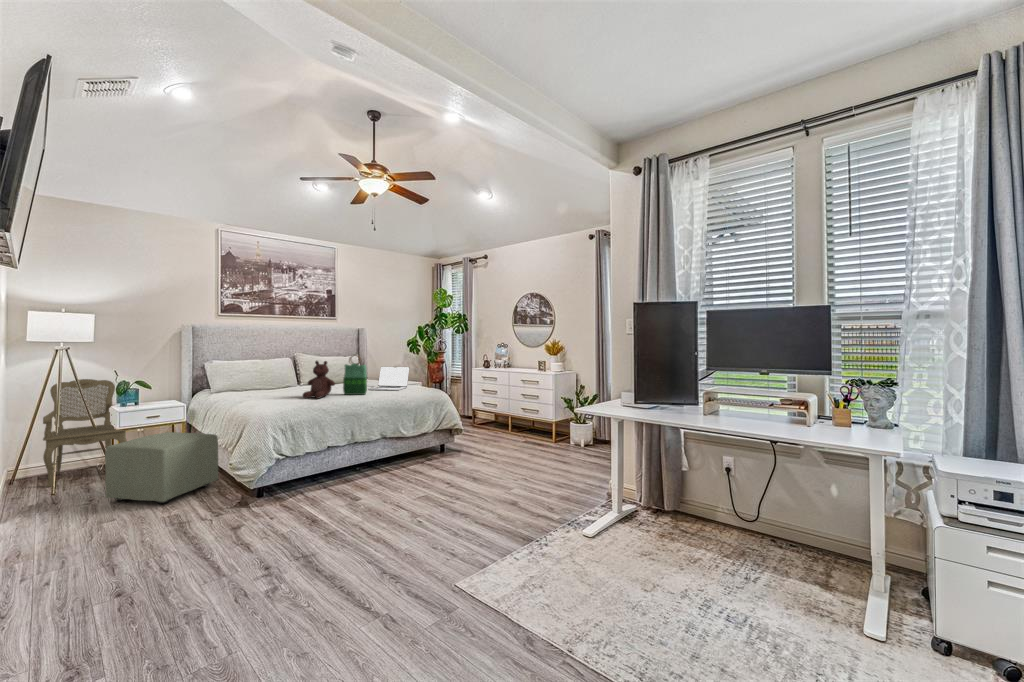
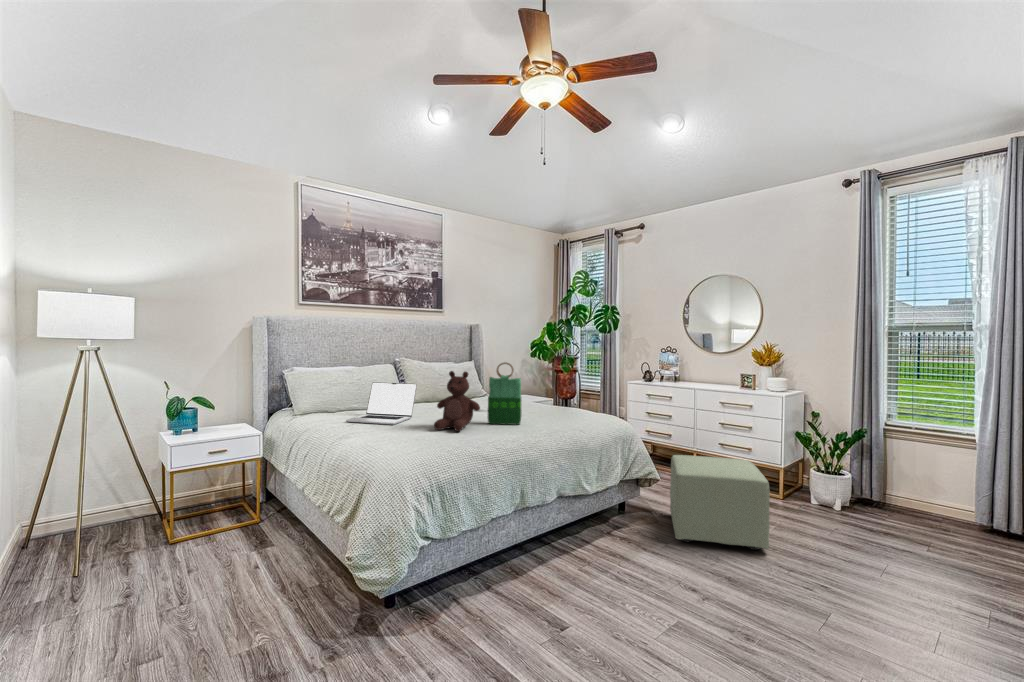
laptop: present [368,367,410,390] -> present [346,382,417,425]
armchair: present [43,379,127,487] -> none [66,393,184,560]
ottoman: present [105,432,218,504] -> present [670,455,770,550]

